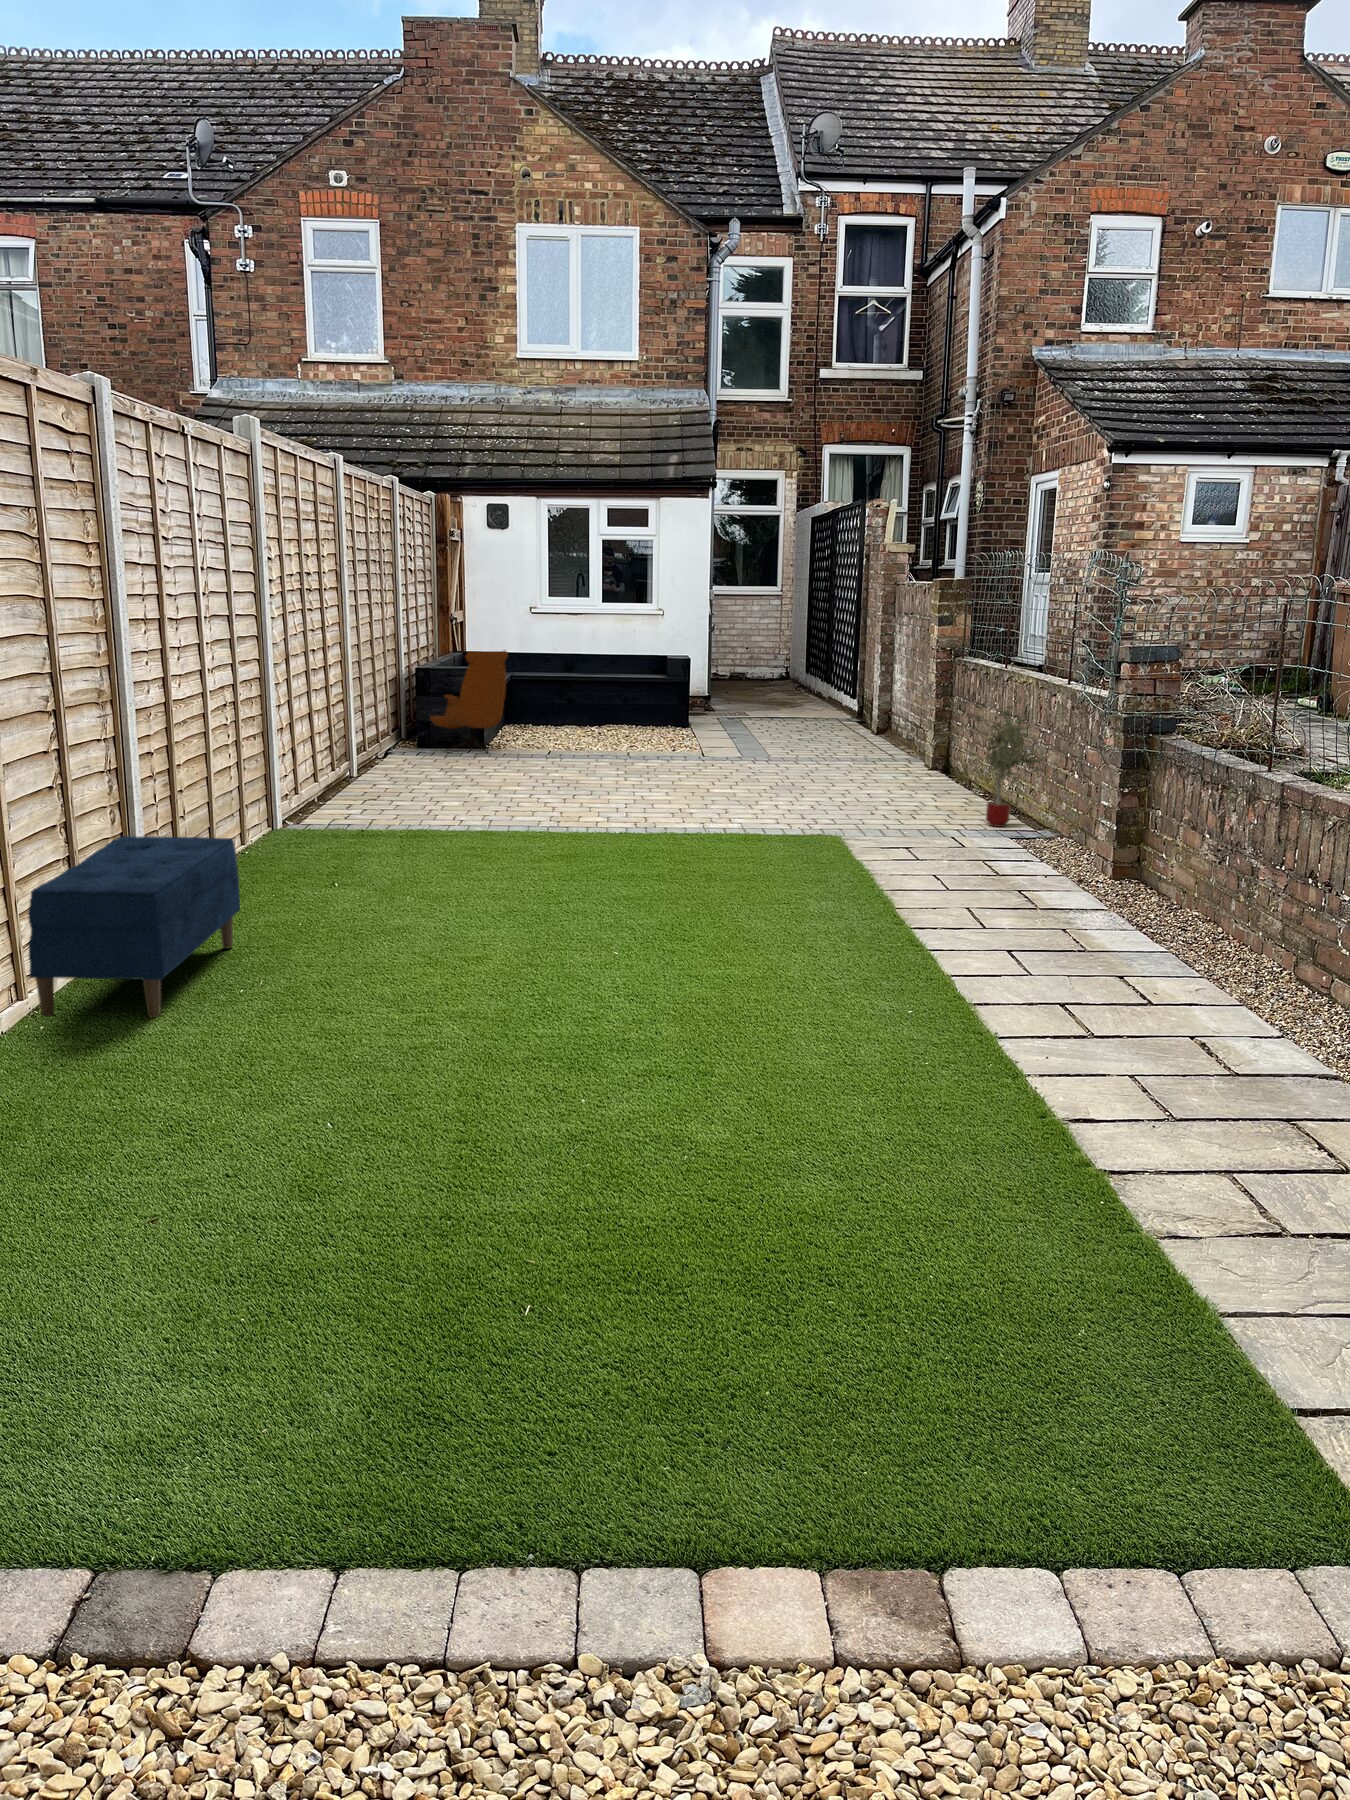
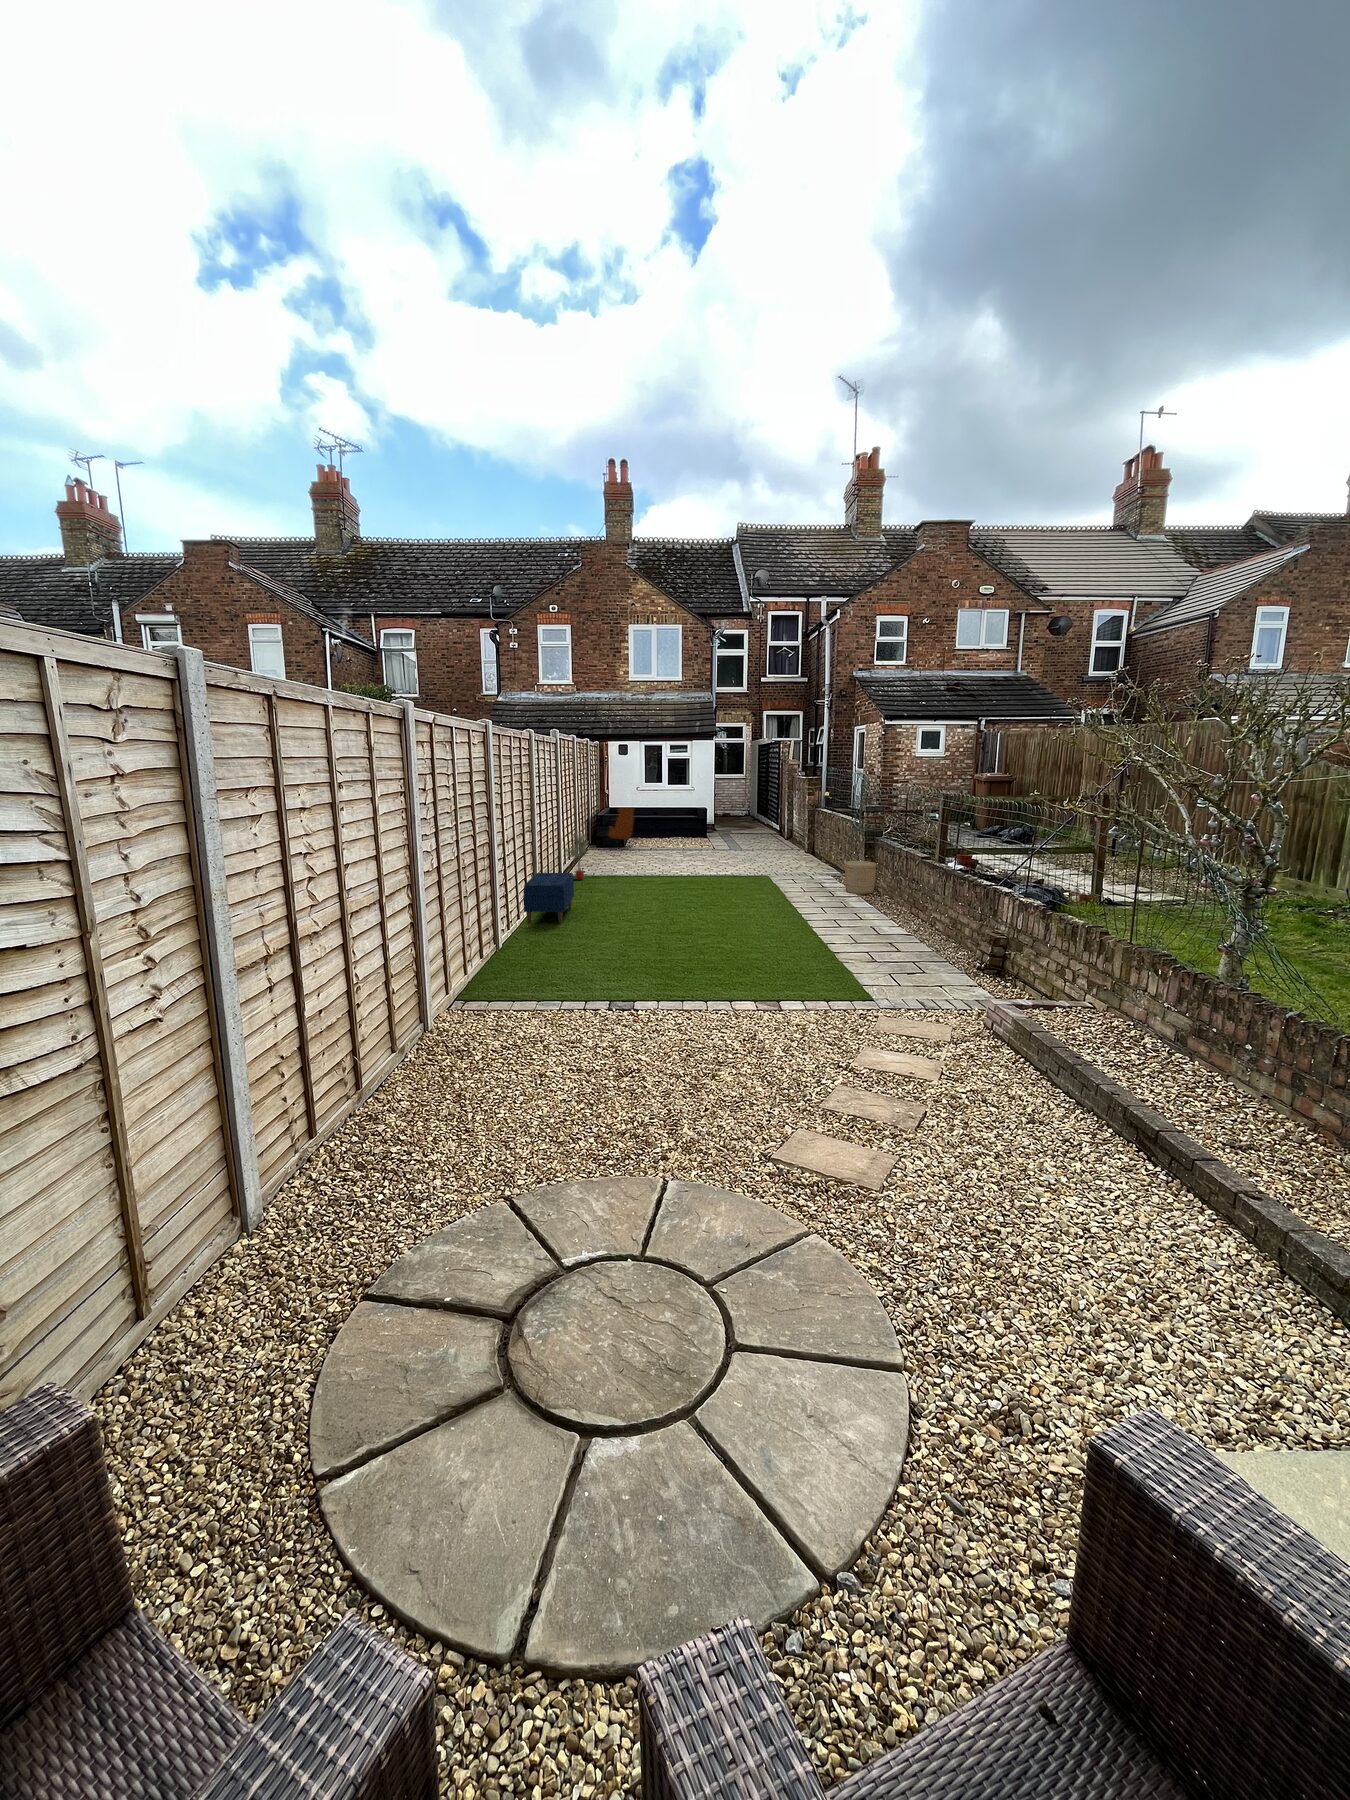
potted tree: present [984,706,1047,827] -> present [565,832,588,880]
woven basket: none [1060,803,1154,901] -> present [845,861,877,894]

